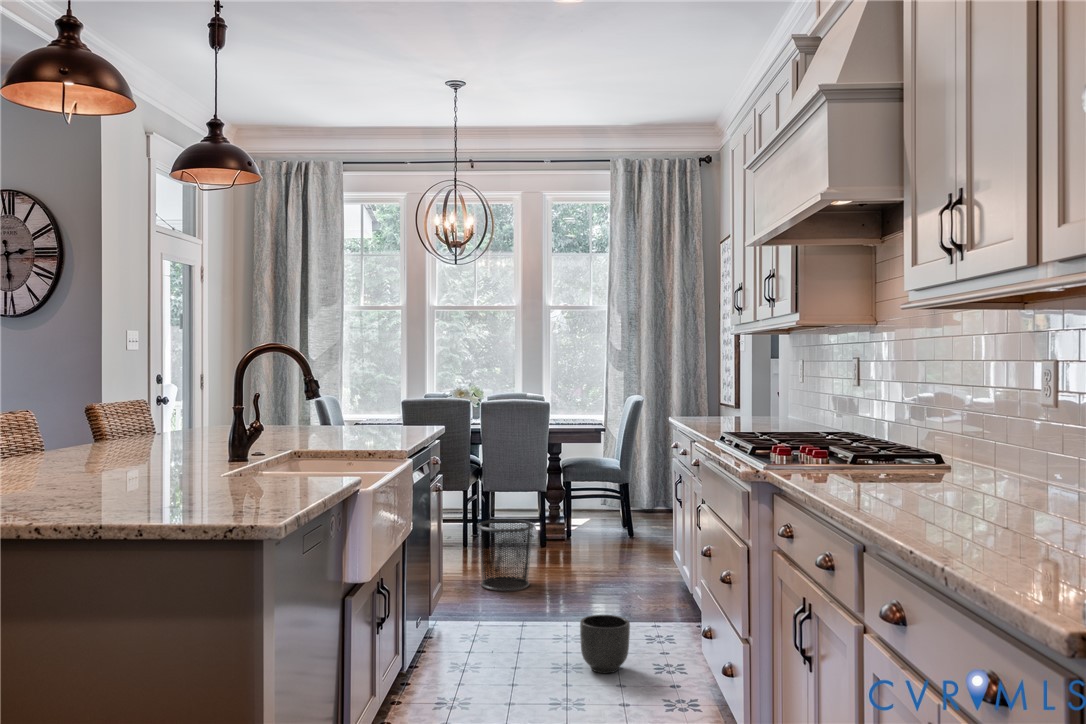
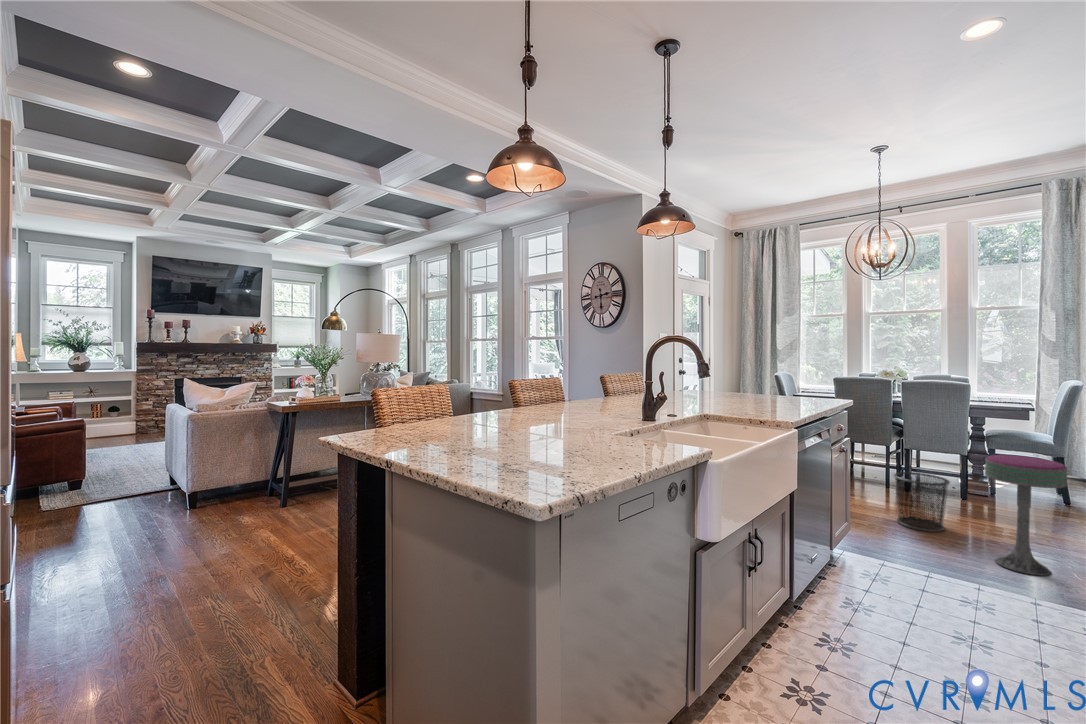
bar stool: none [568,484,634,614] -> present [985,455,1068,575]
planter: present [580,615,630,673] -> none [993,579,1058,641]

